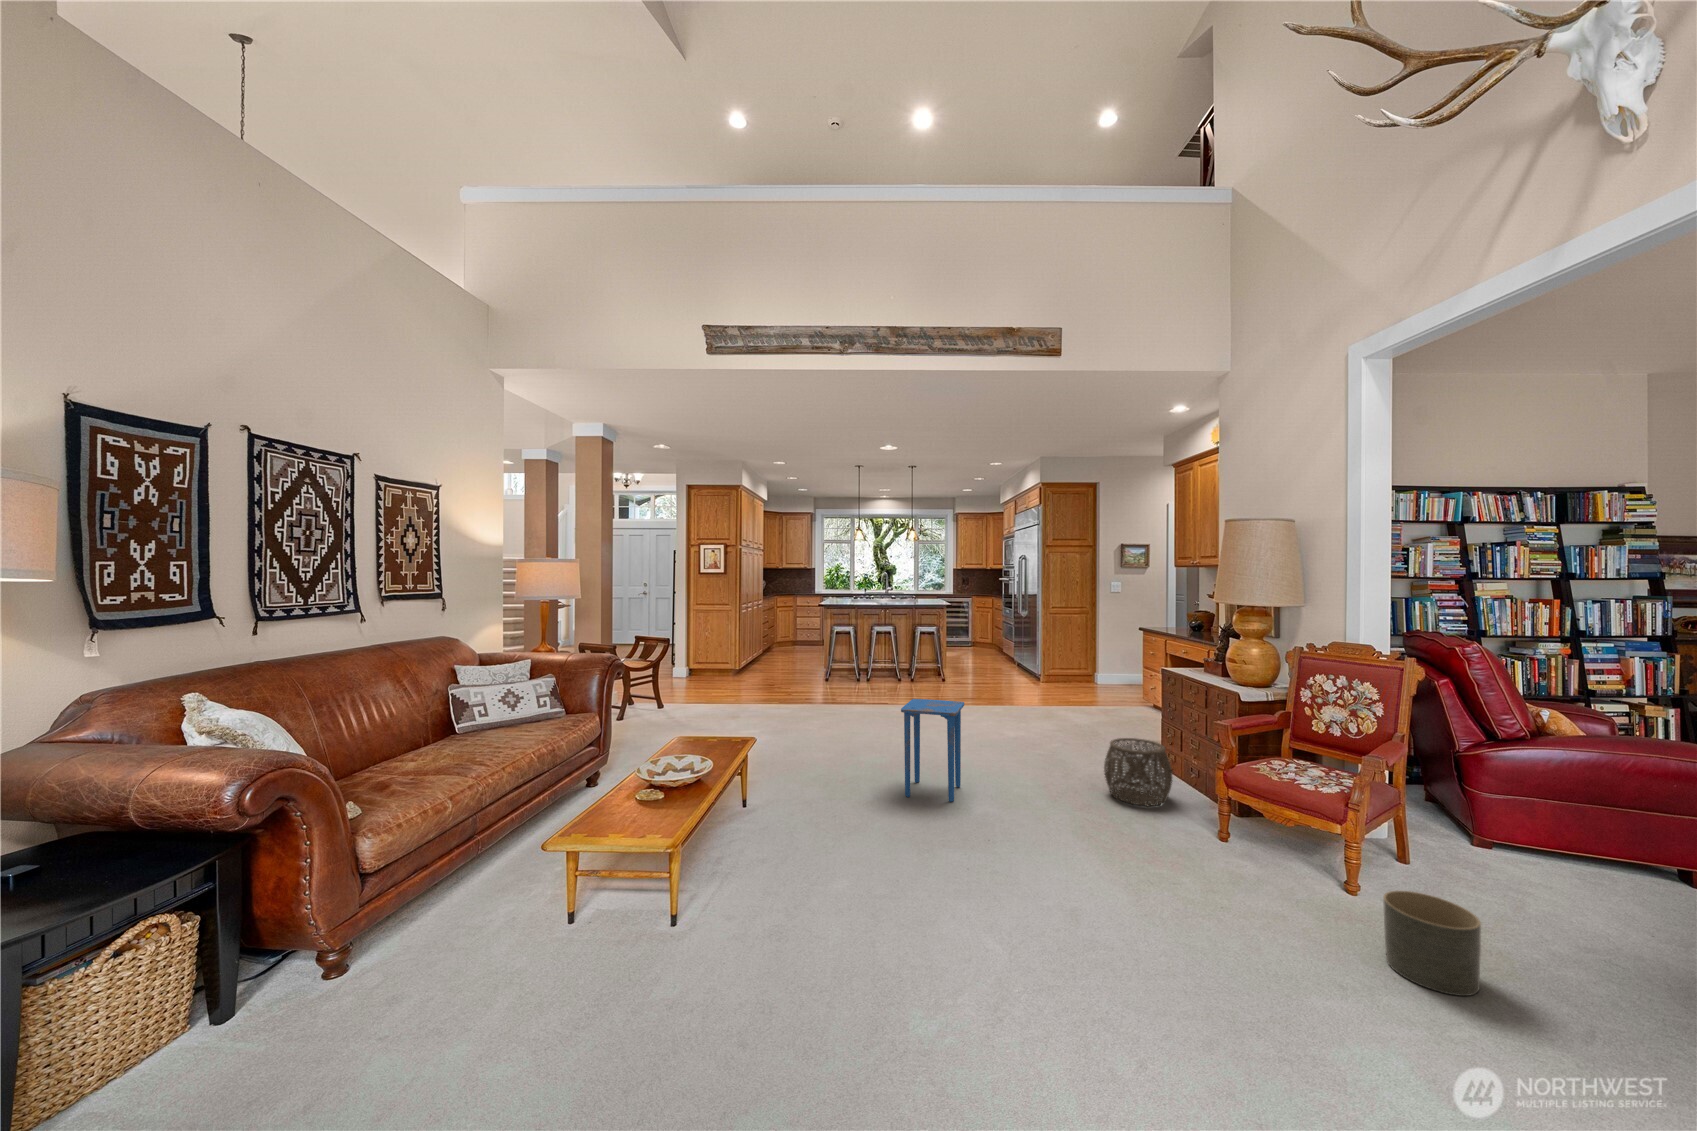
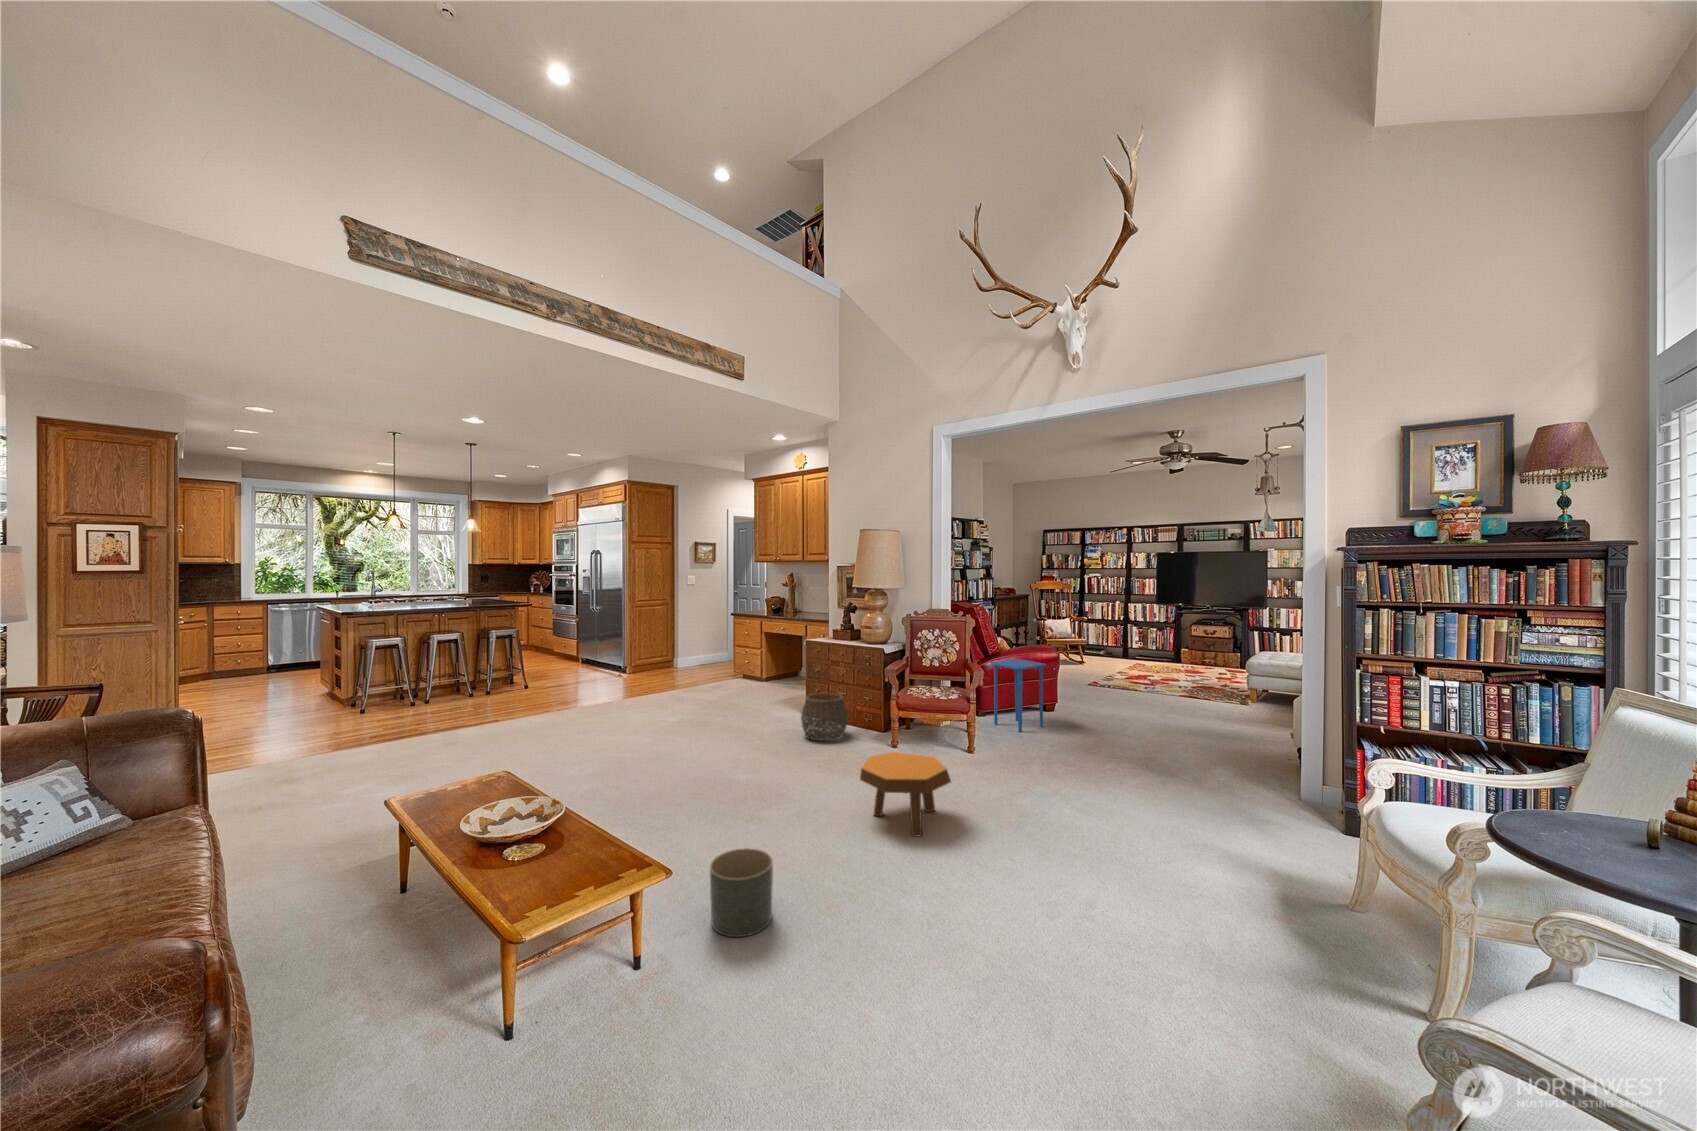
side table: present [901,699,964,802] -> present [990,659,1047,732]
footstool: none [1005,827,1138,958] -> present [860,752,951,837]
planter: present [1383,891,1481,996] -> present [710,848,773,937]

